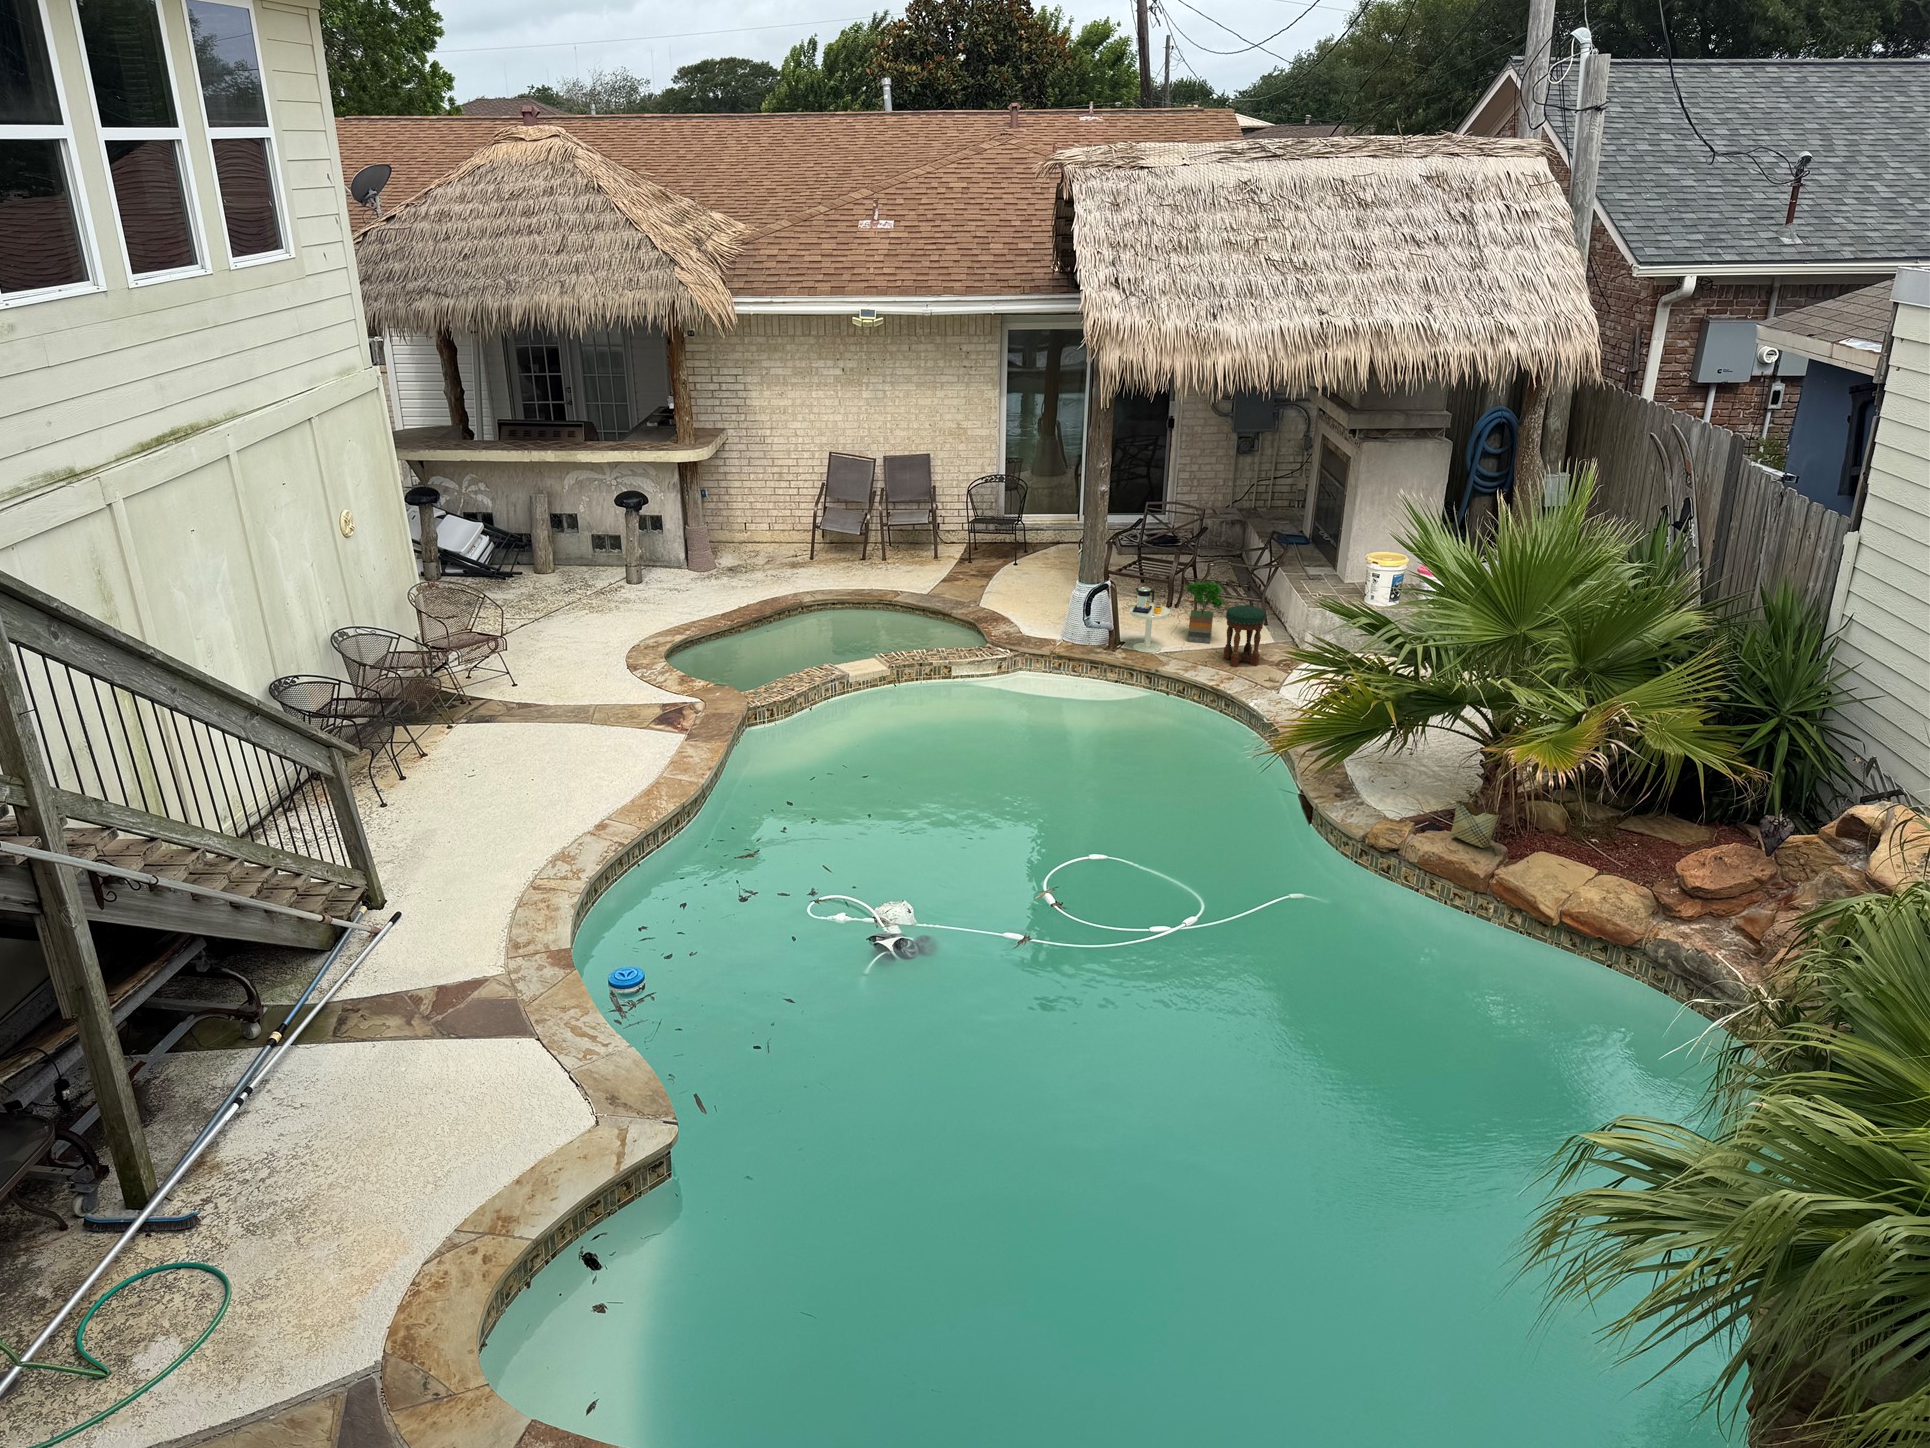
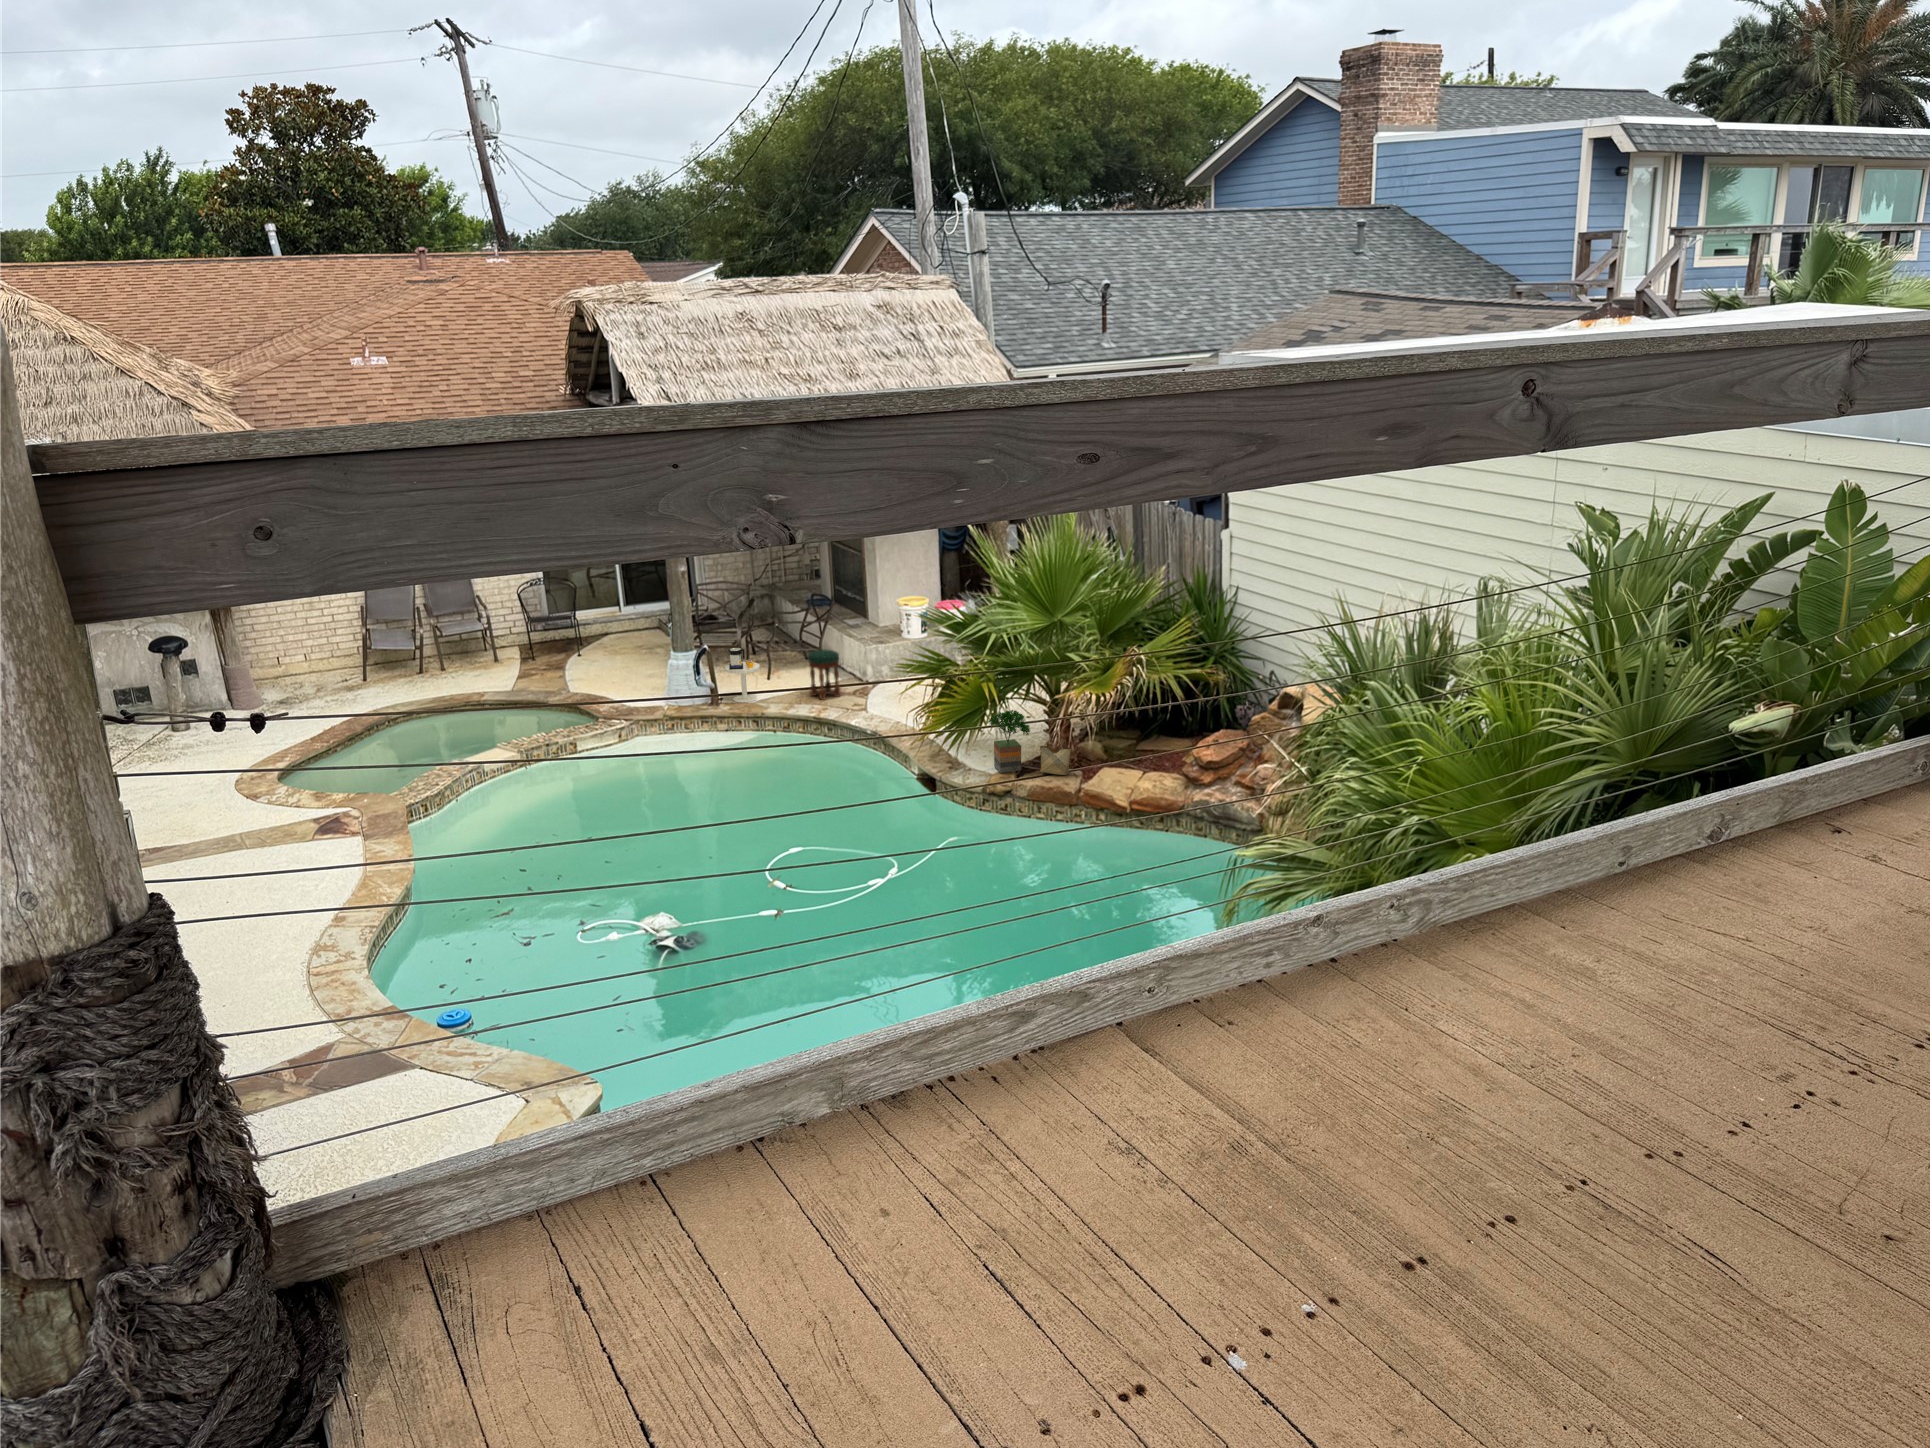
potted tree: present [1186,582,1225,643] -> present [989,710,1030,773]

